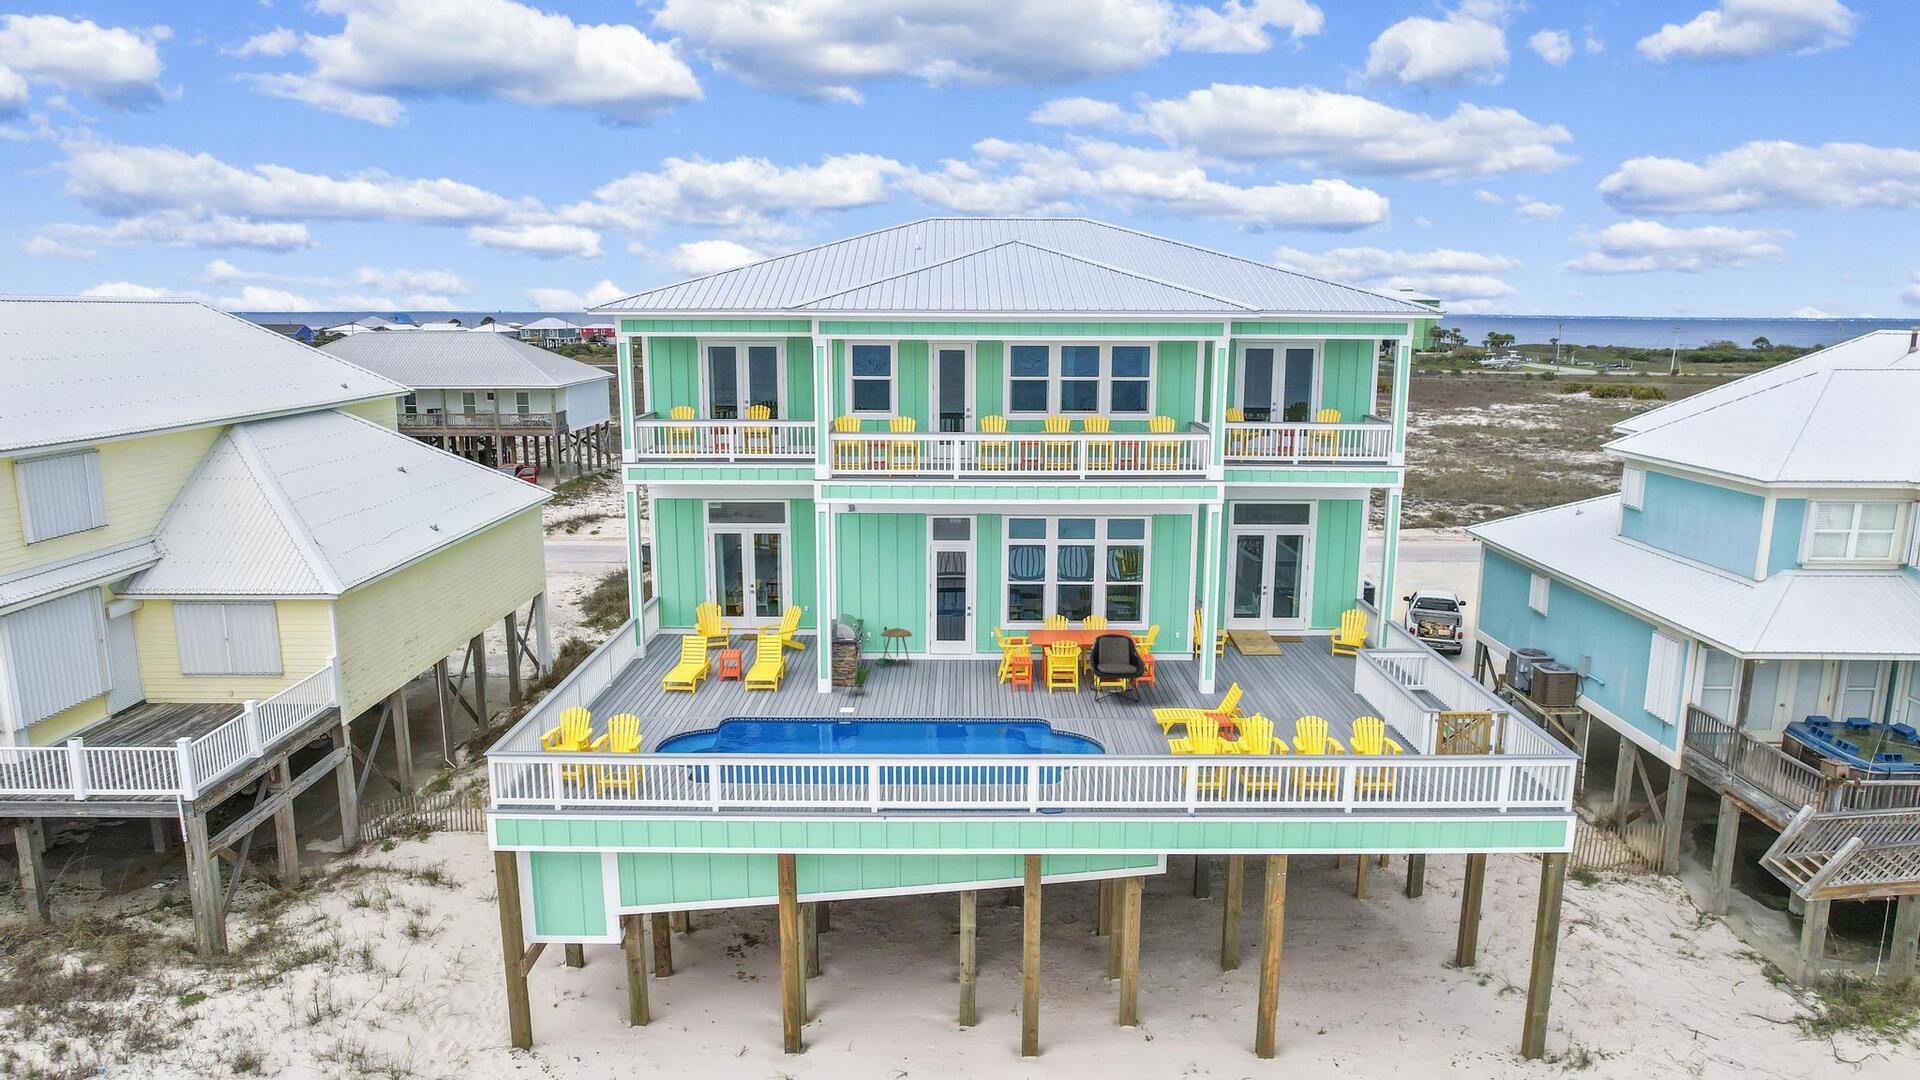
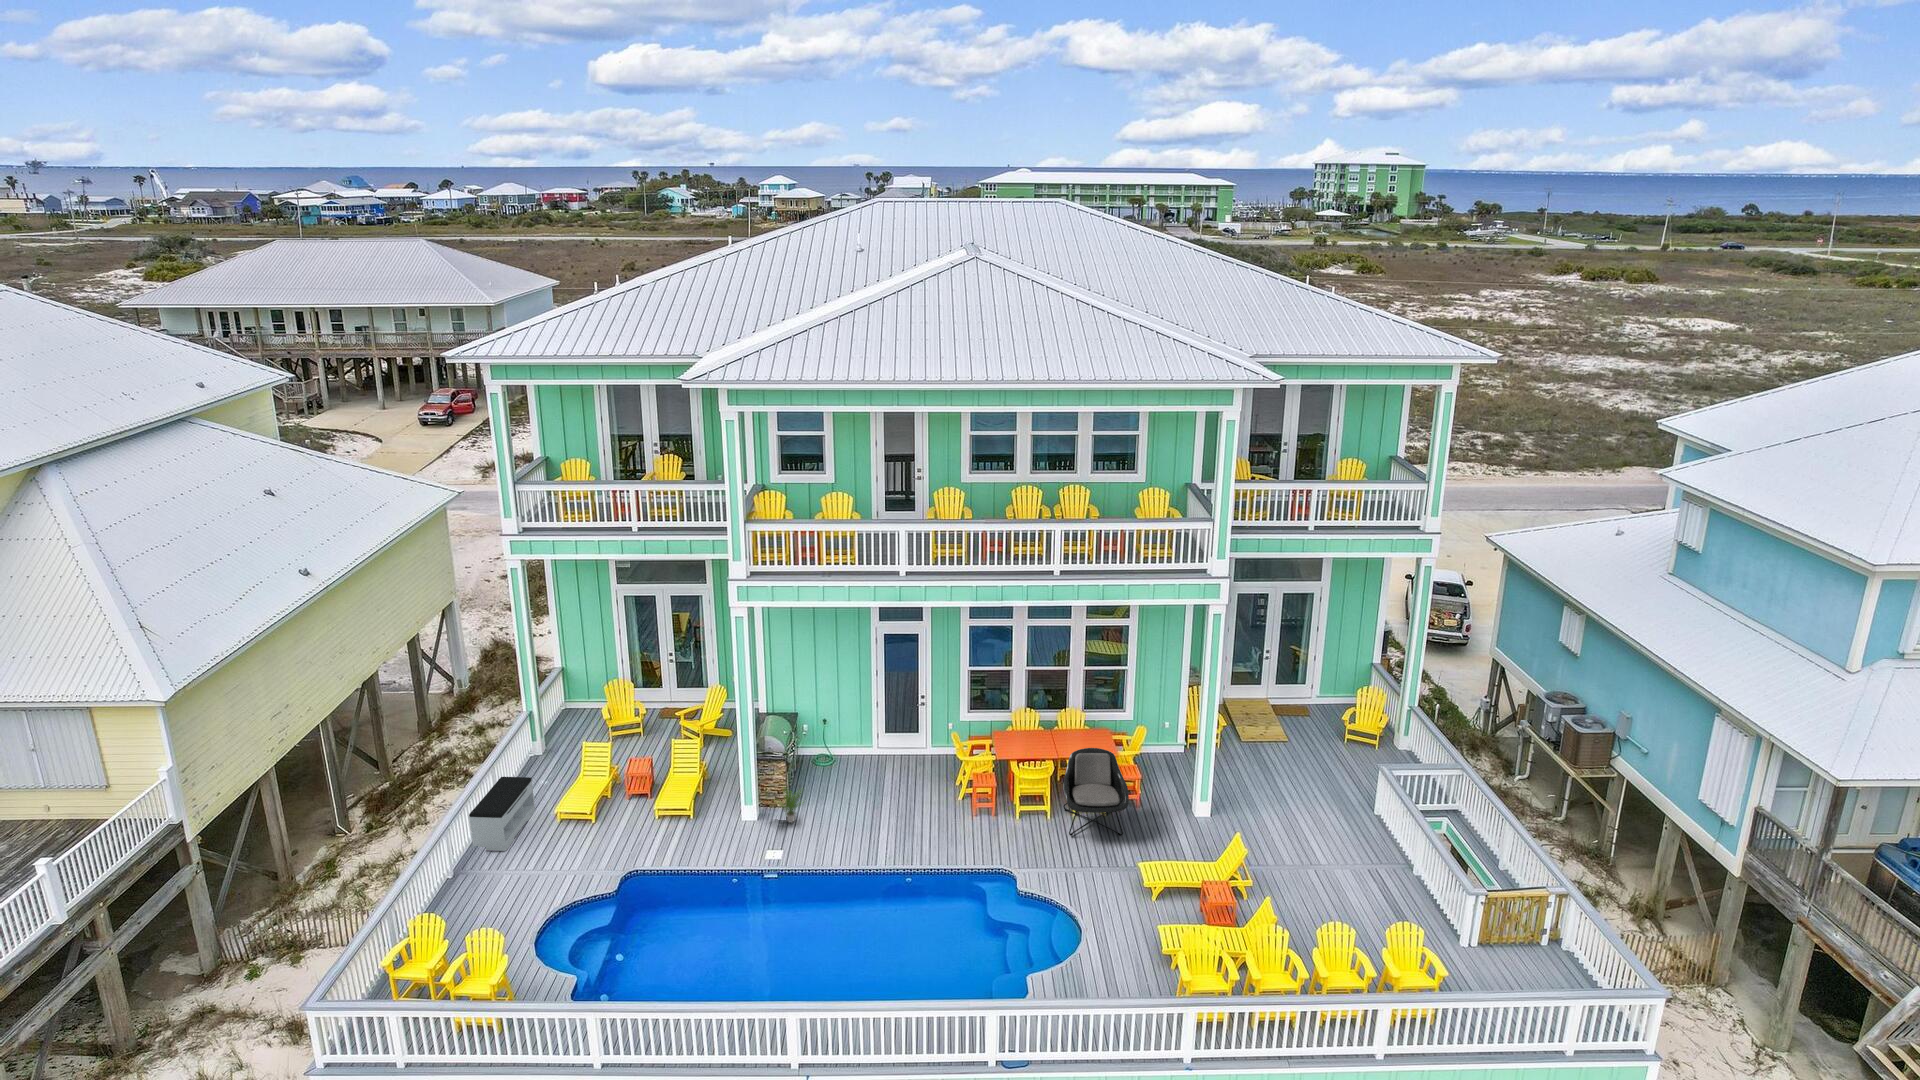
side table: present [881,628,912,668] -> none [818,719,855,770]
bench: none [597,656,645,707] -> present [469,777,535,851]

